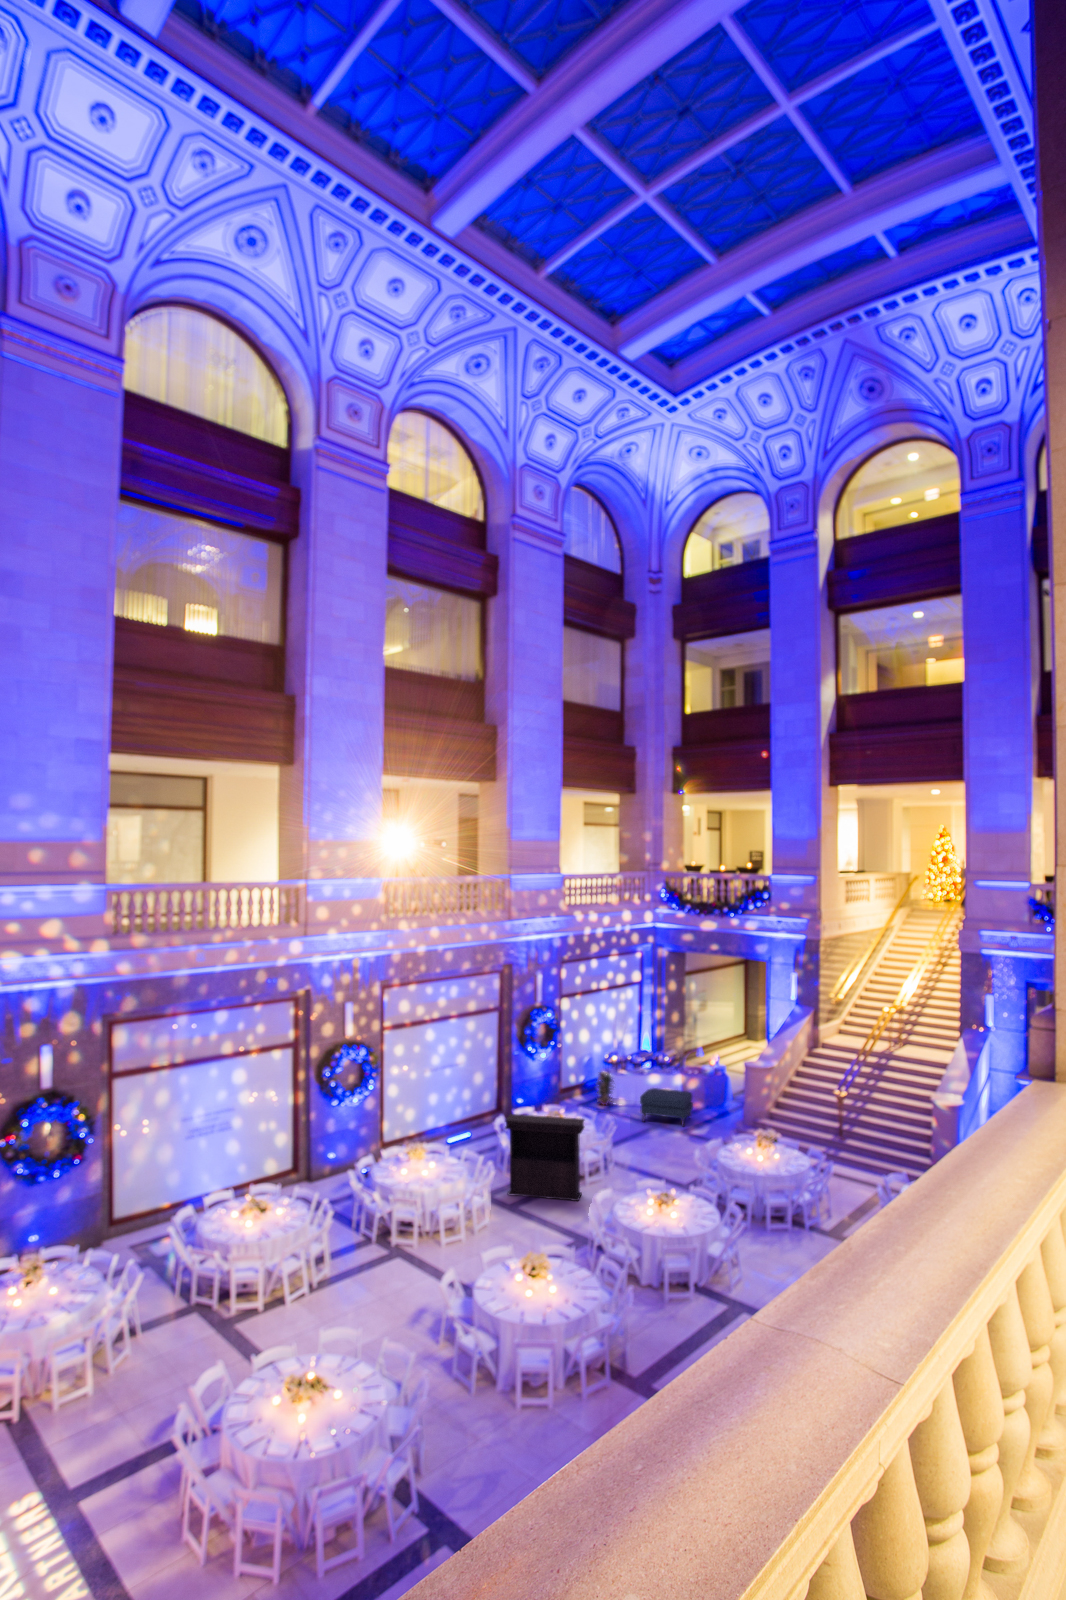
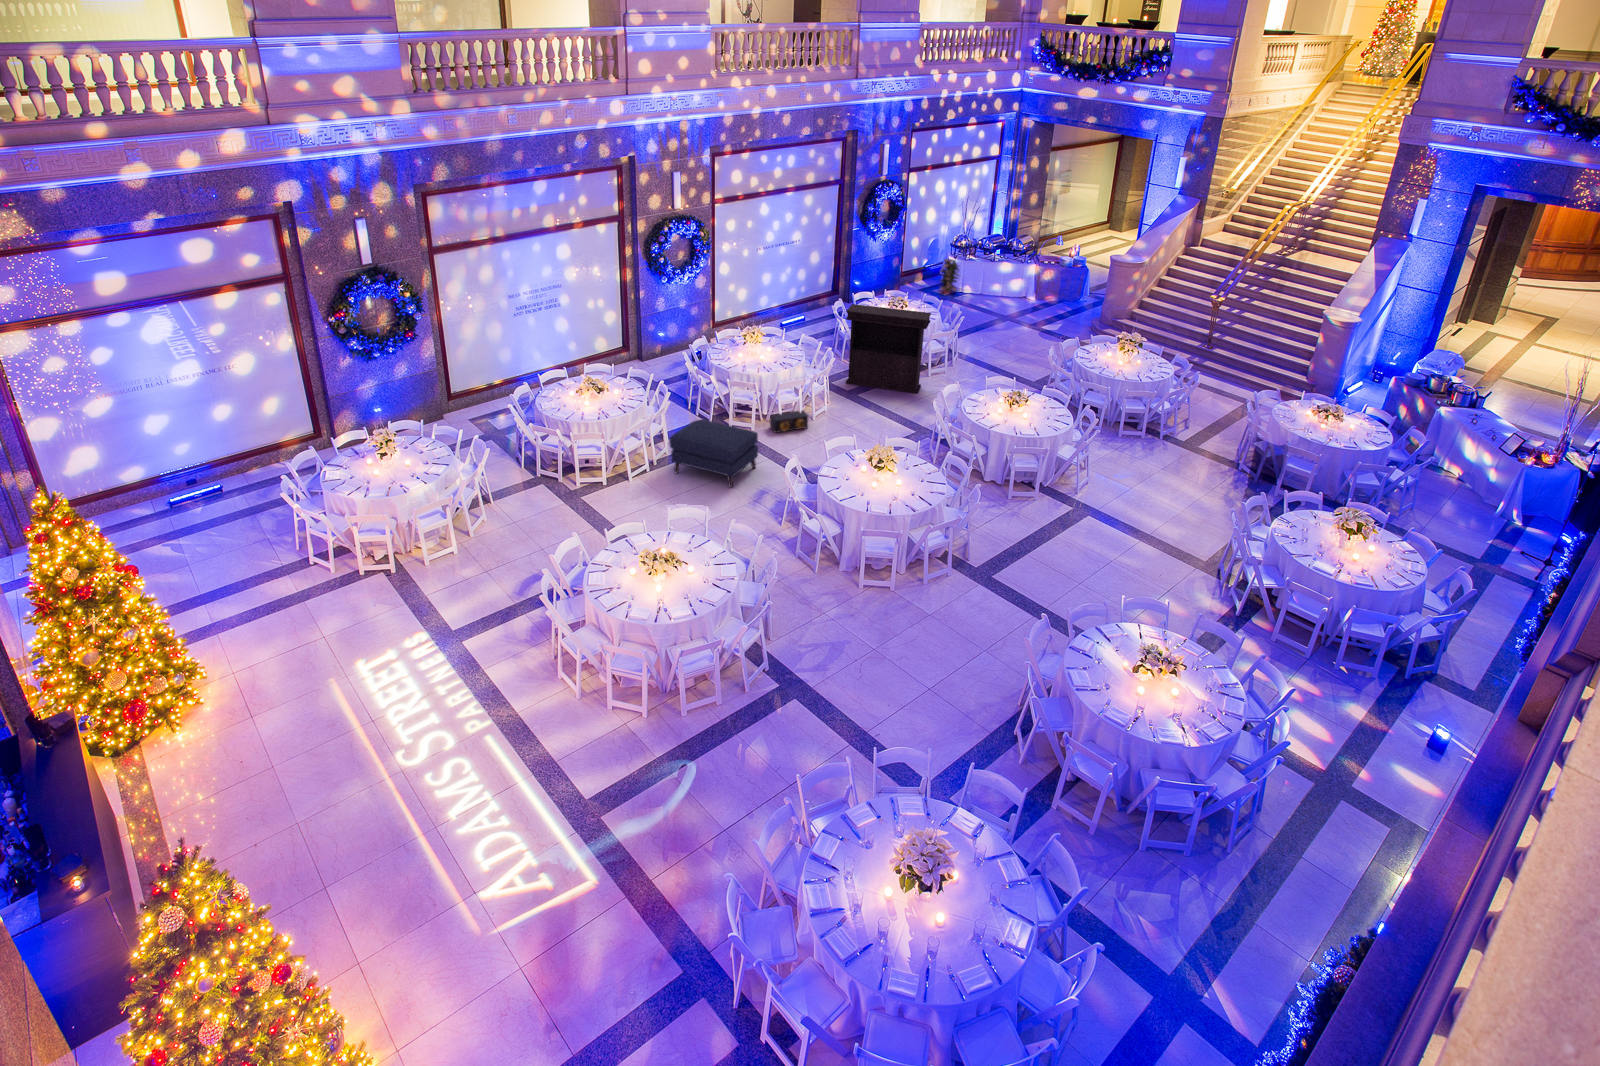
ottoman: present [640,1088,693,1127] -> present [669,420,758,487]
speaker: none [431,1222,470,1248] -> present [770,410,808,433]

